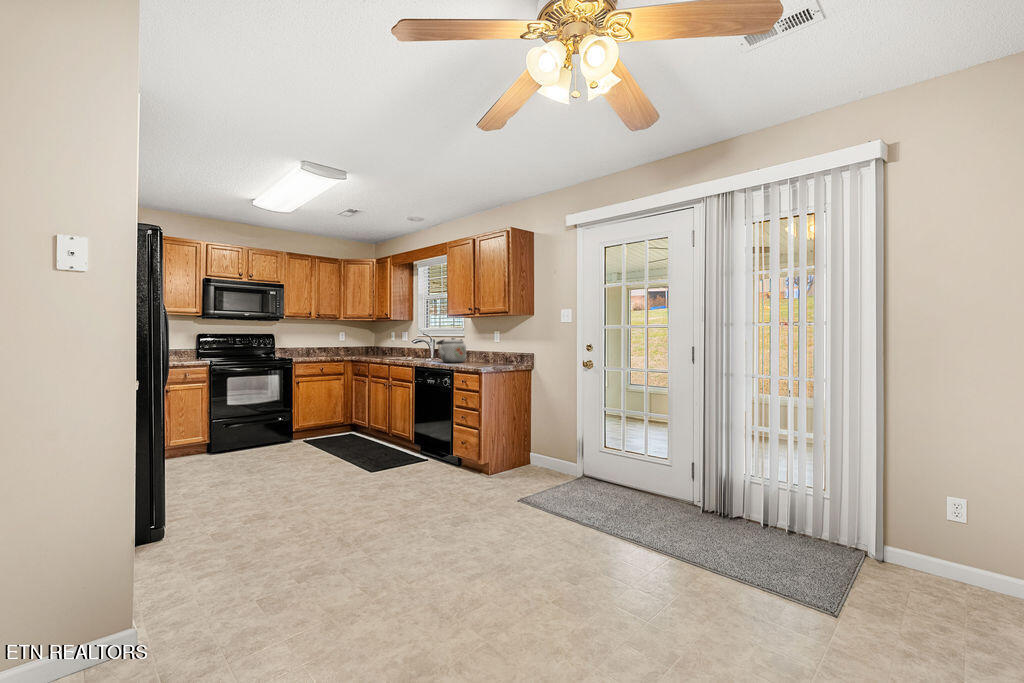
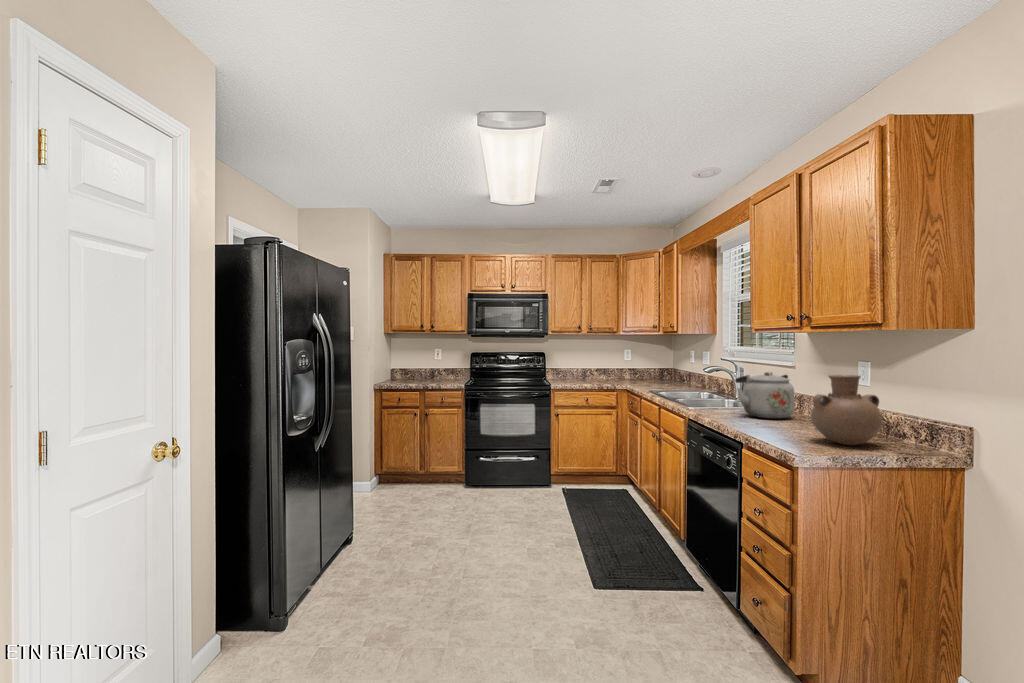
vase: none [479,334,507,366] -> present [811,375,883,445]

